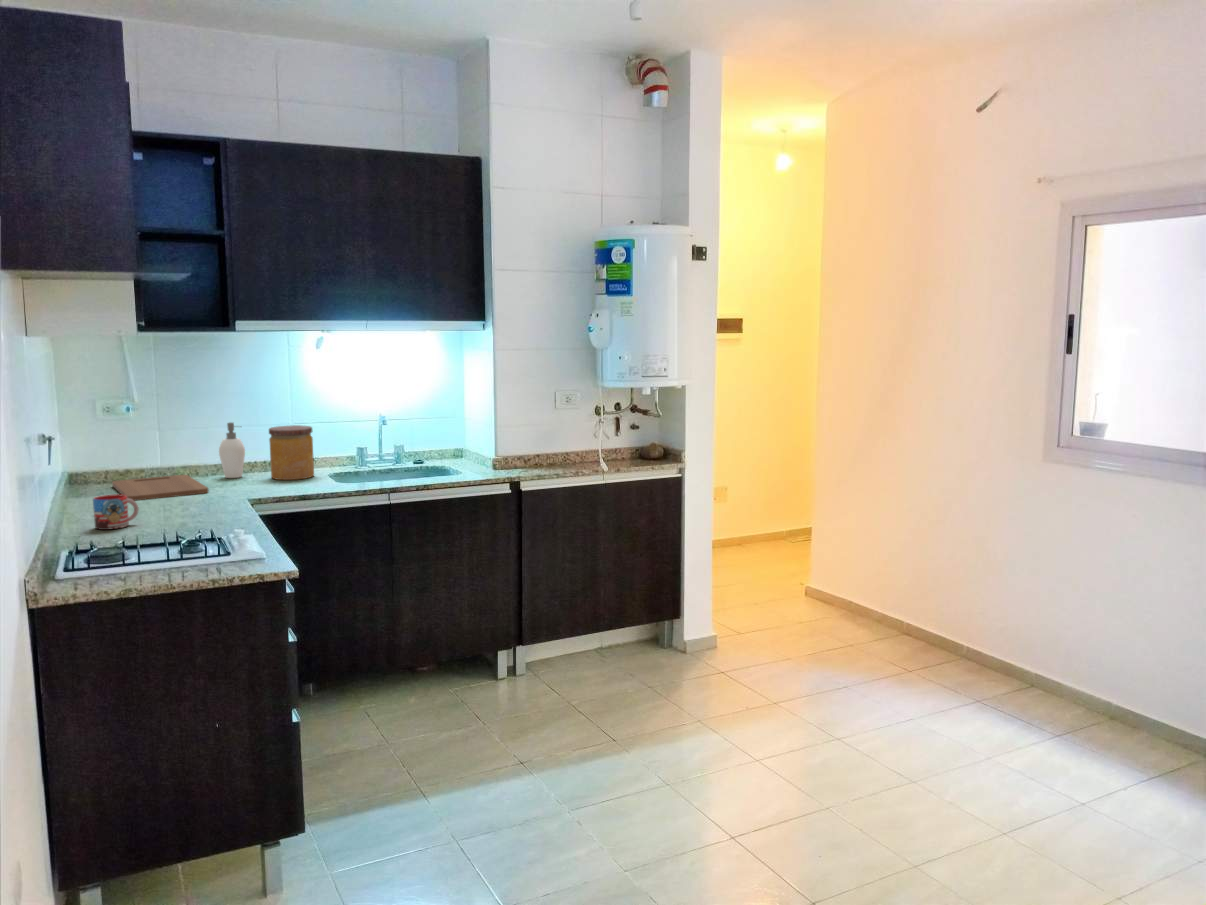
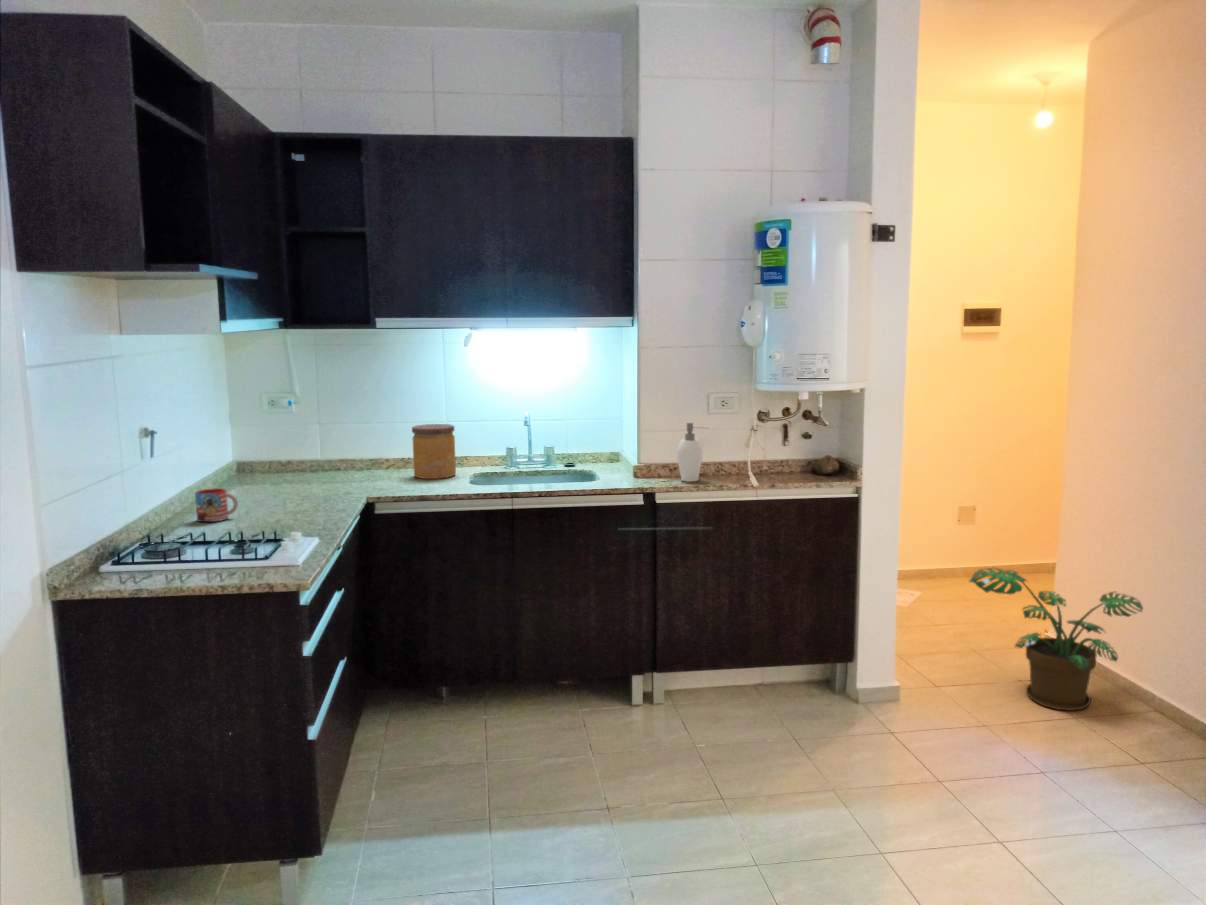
soap dispenser: present [219,422,245,478] -> present [677,423,702,482]
cutting board: present [112,475,209,501] -> none [266,469,343,493]
potted plant: none [758,531,887,638] -> present [970,568,1143,710]

